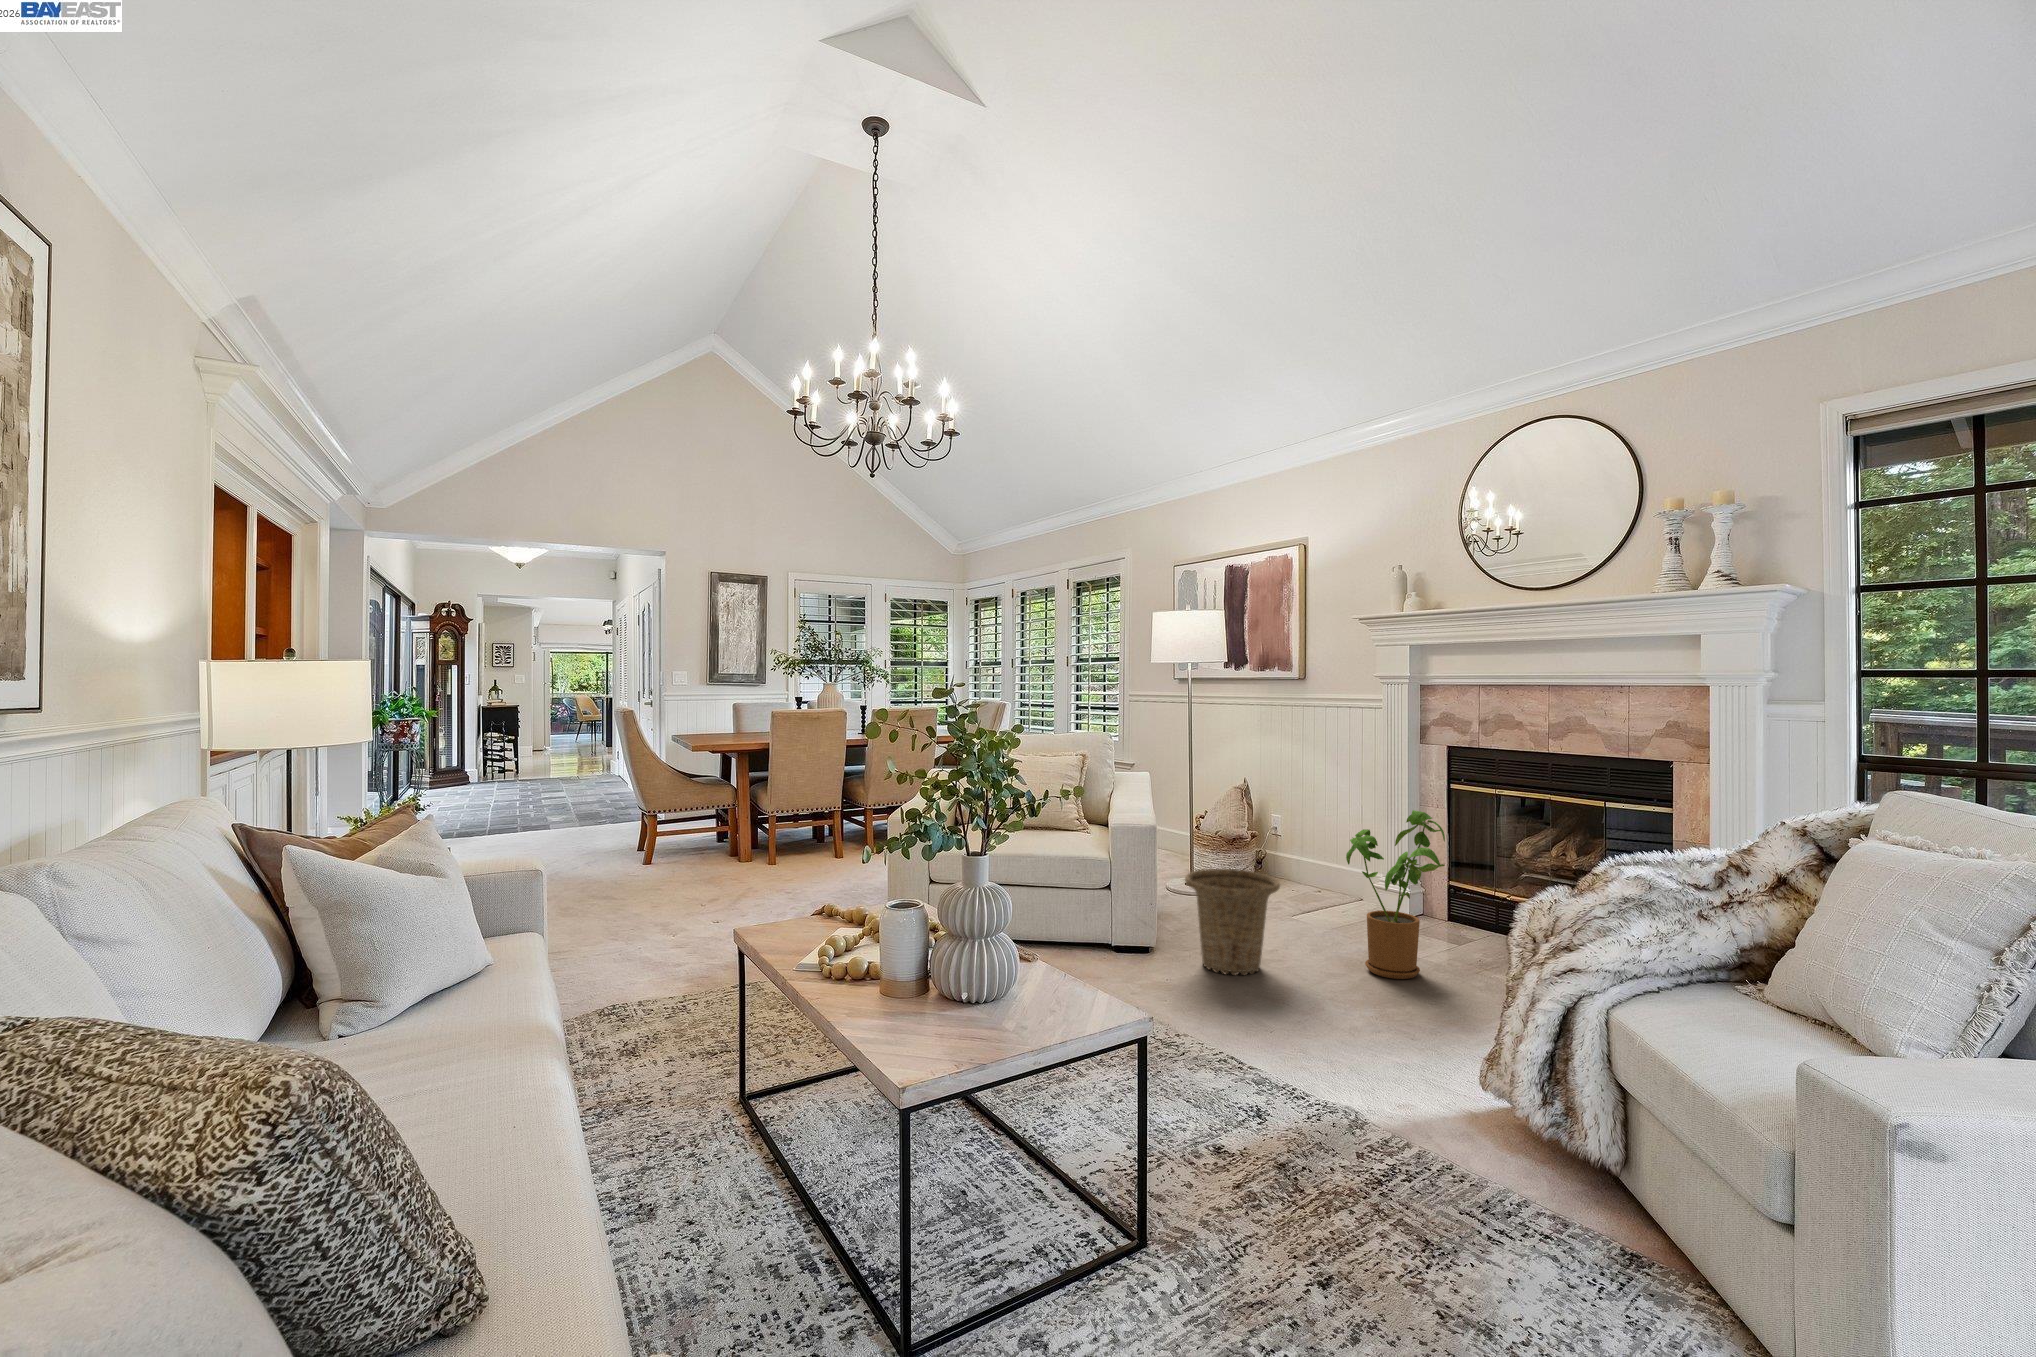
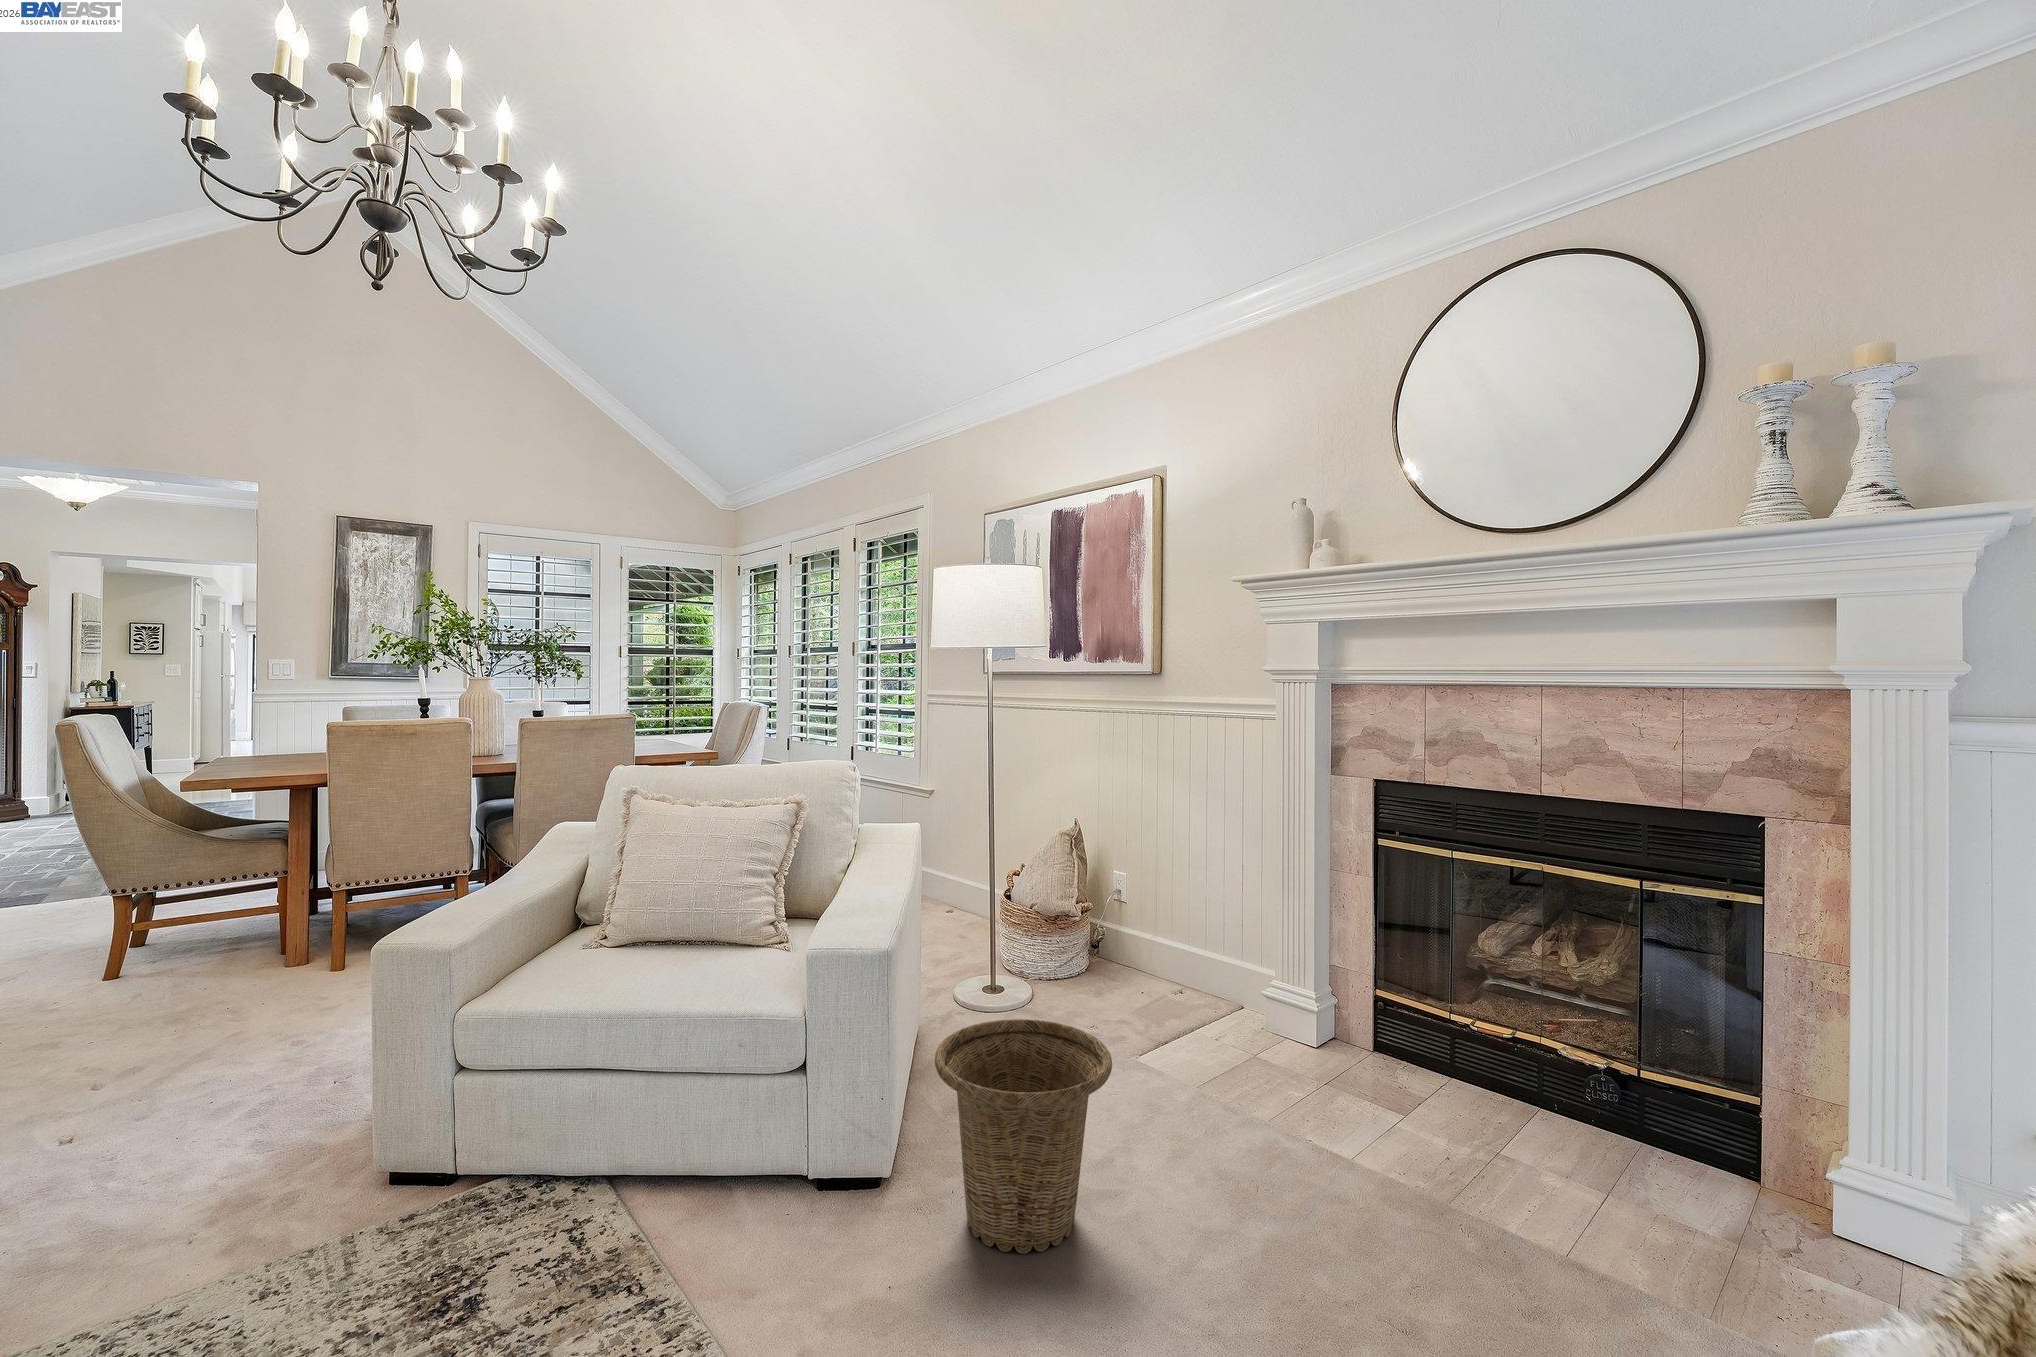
house plant: present [1346,810,1445,979] -> none [1231,915,1414,1240]

